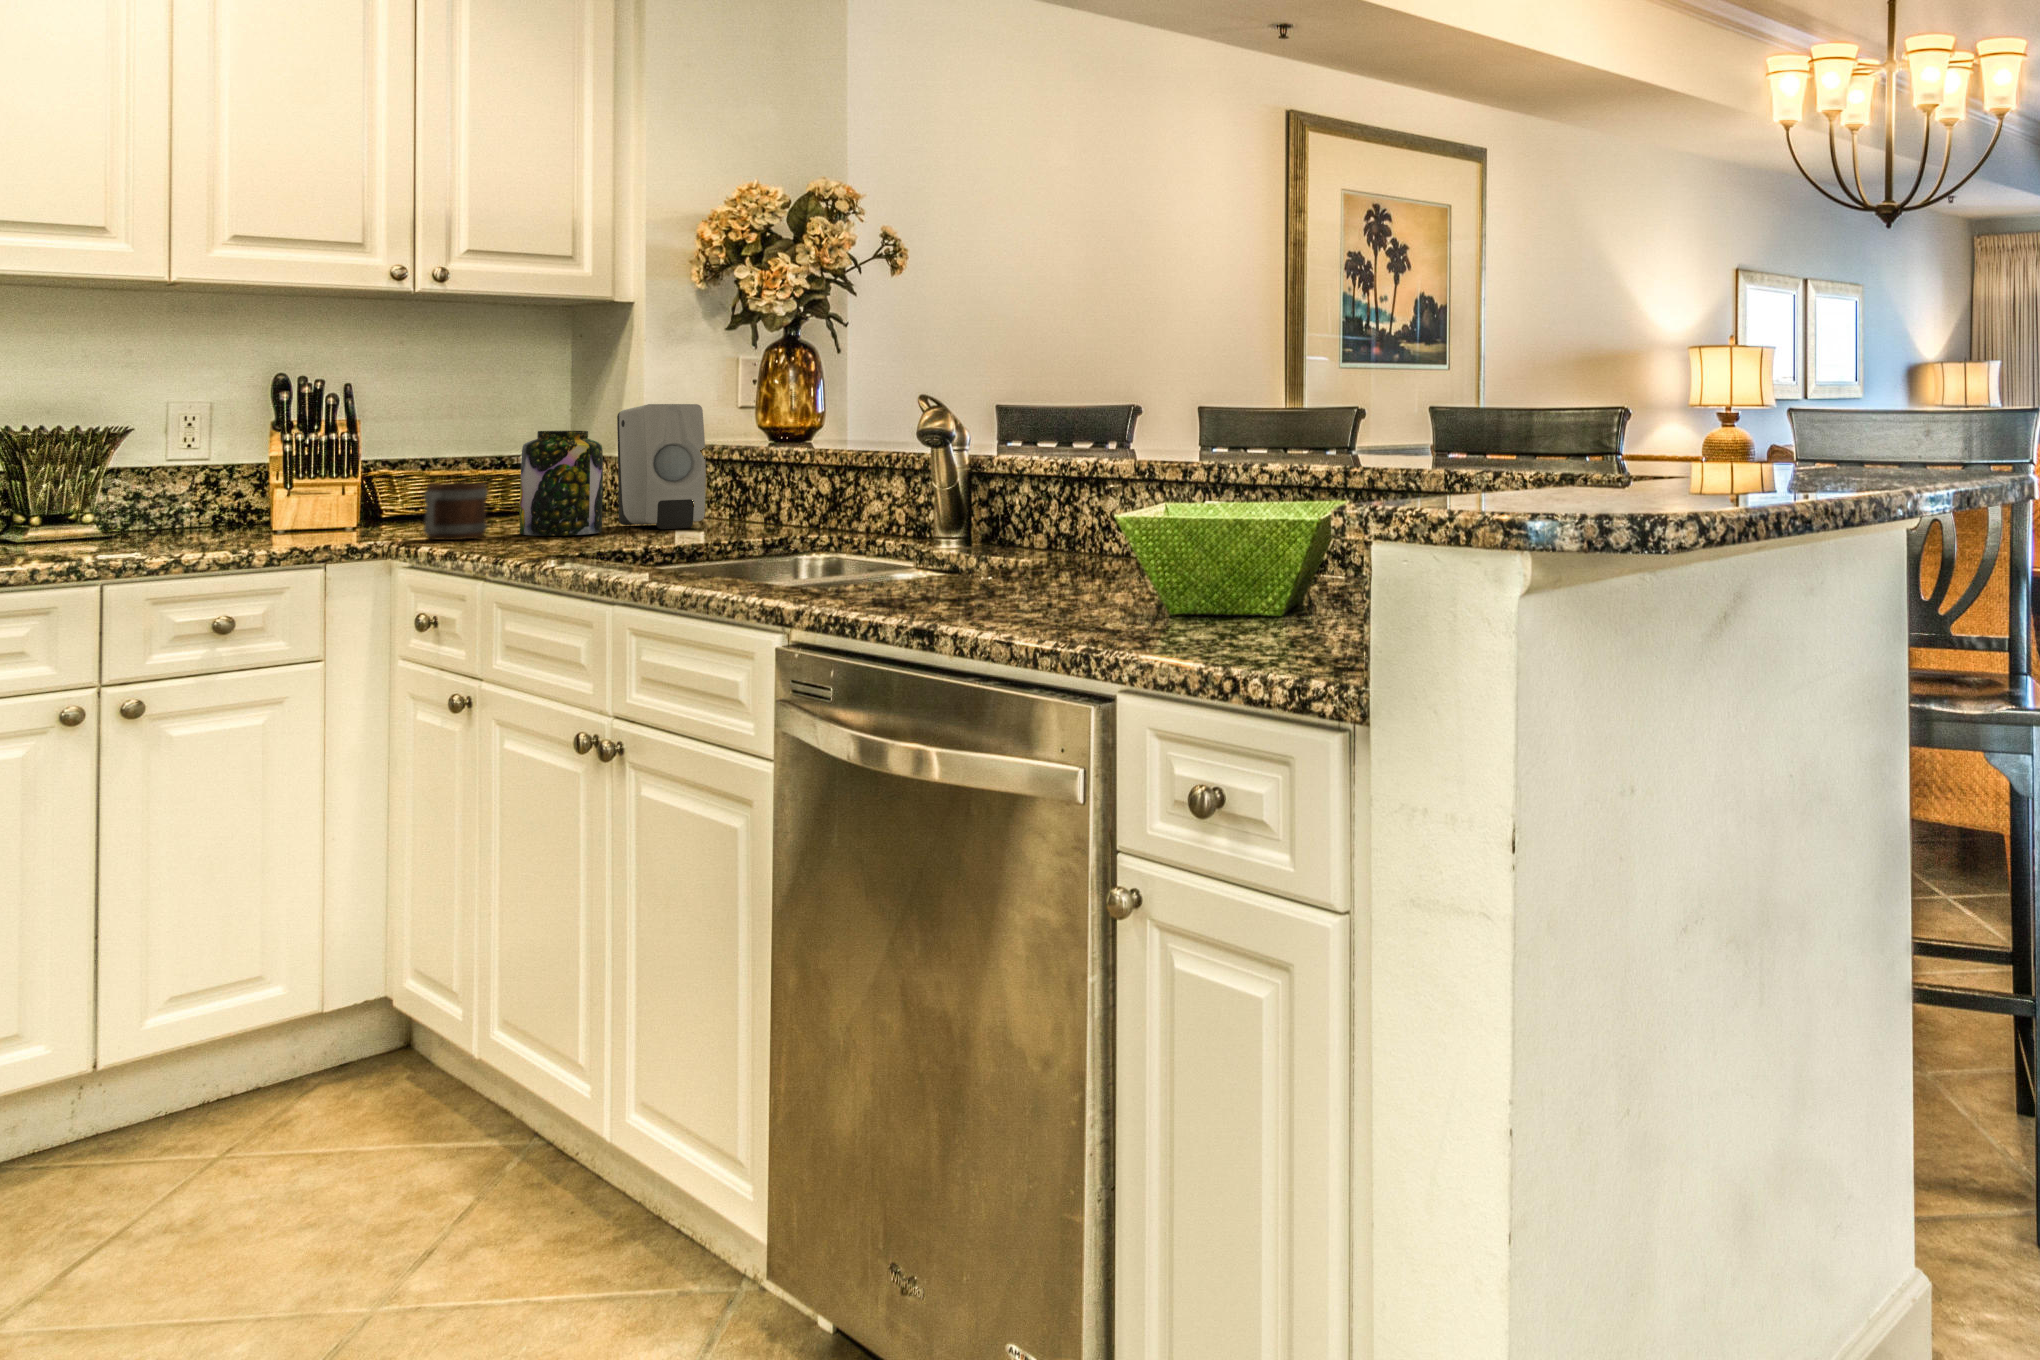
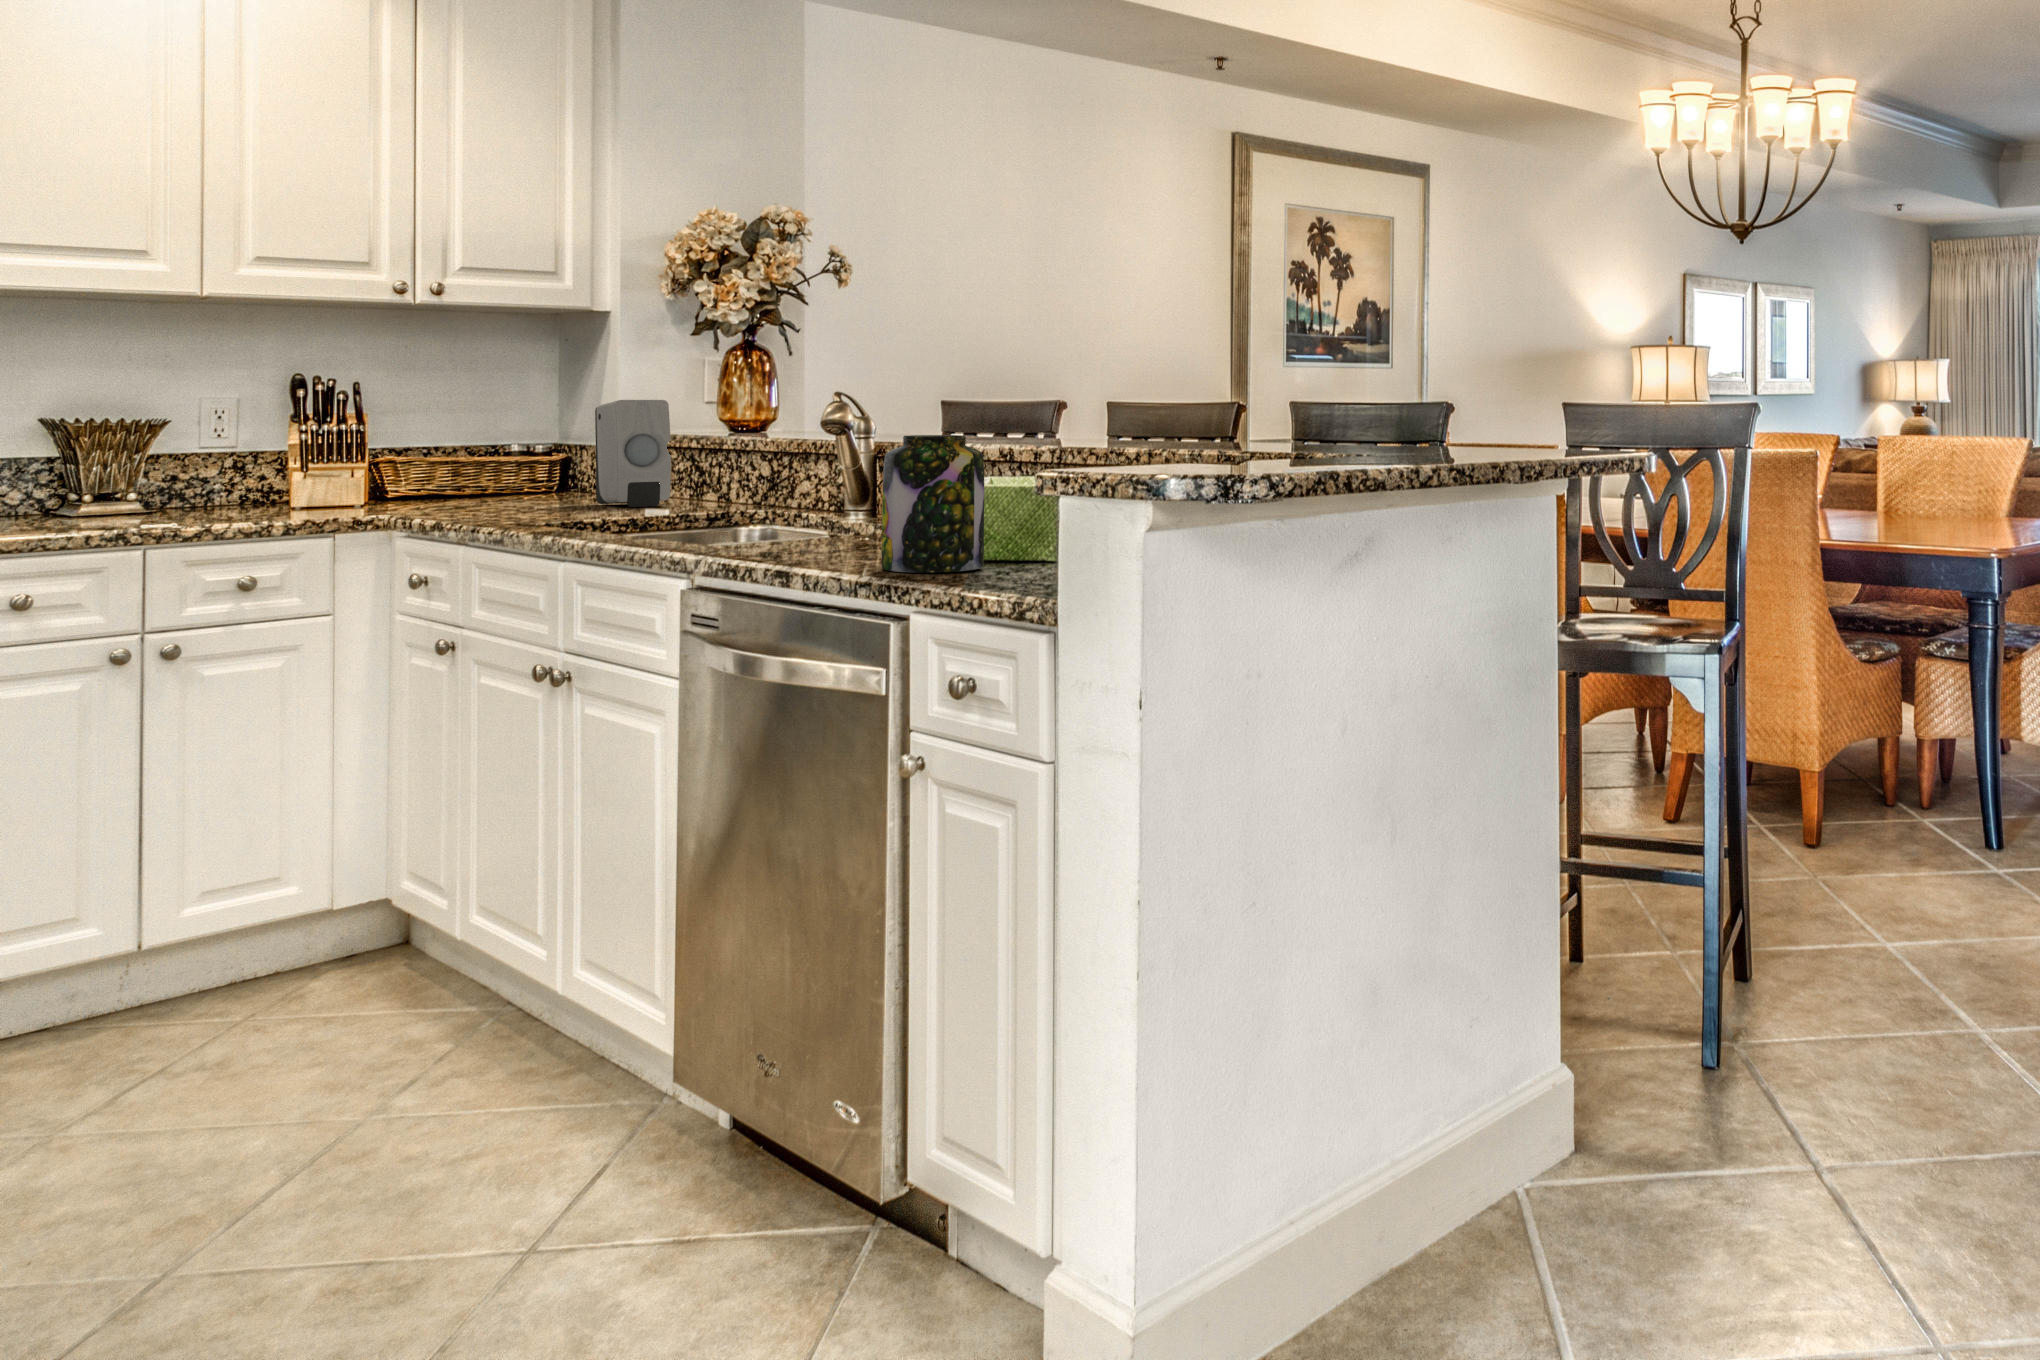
jar: present [520,431,603,536] -> present [882,435,984,573]
mug: present [424,483,487,540] -> none [418,466,474,514]

